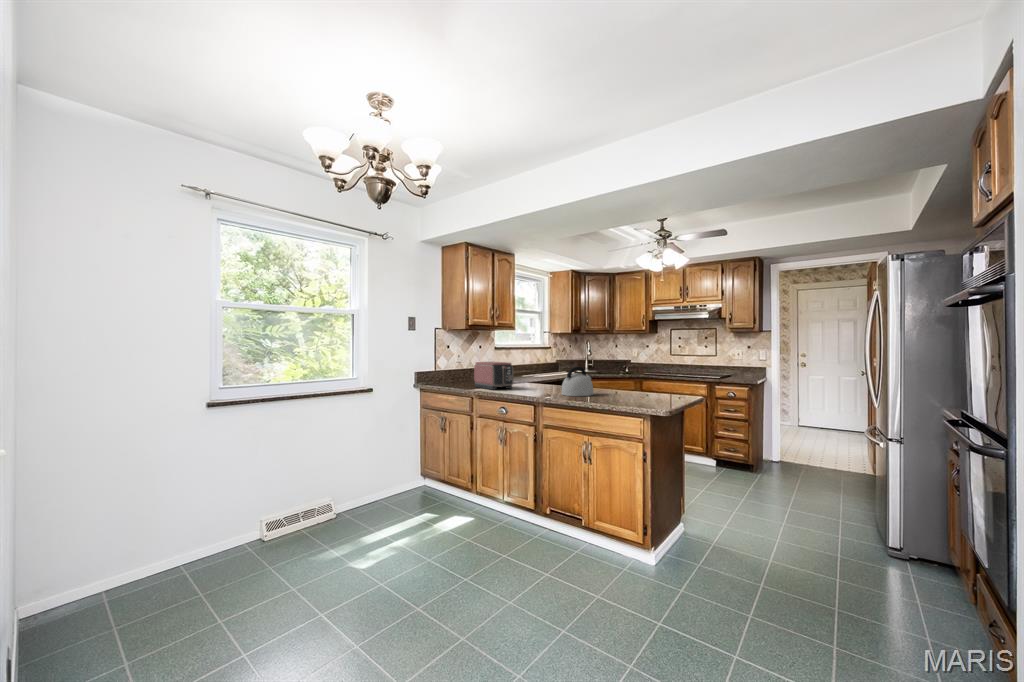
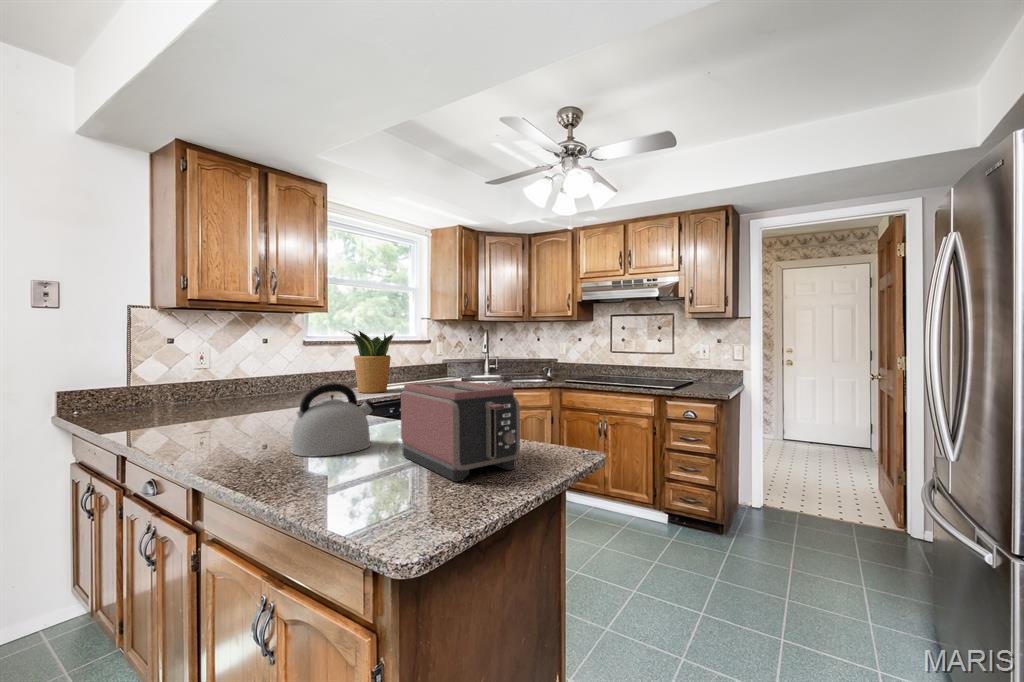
potted plant: none [515,341,549,379] -> present [347,331,394,393]
toaster: present [474,362,513,390] -> present [401,381,520,482]

